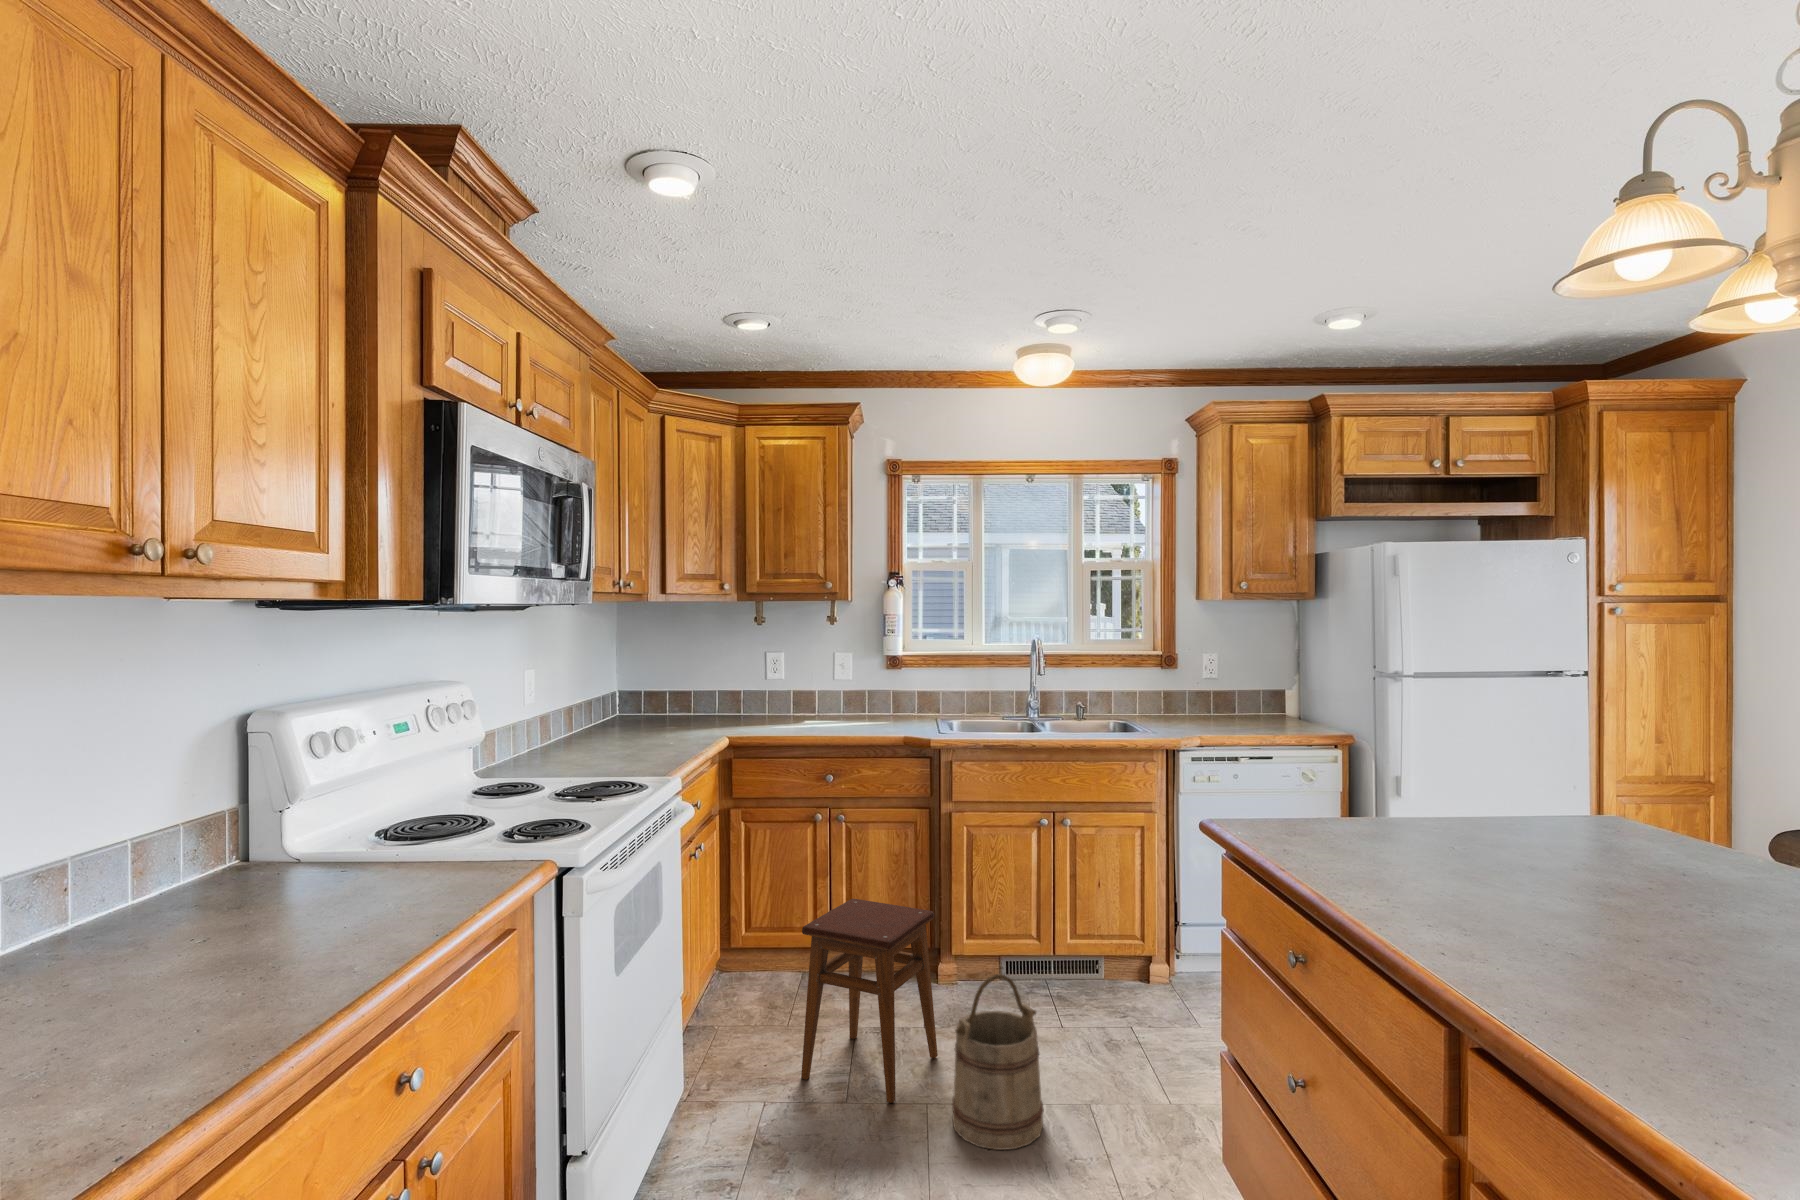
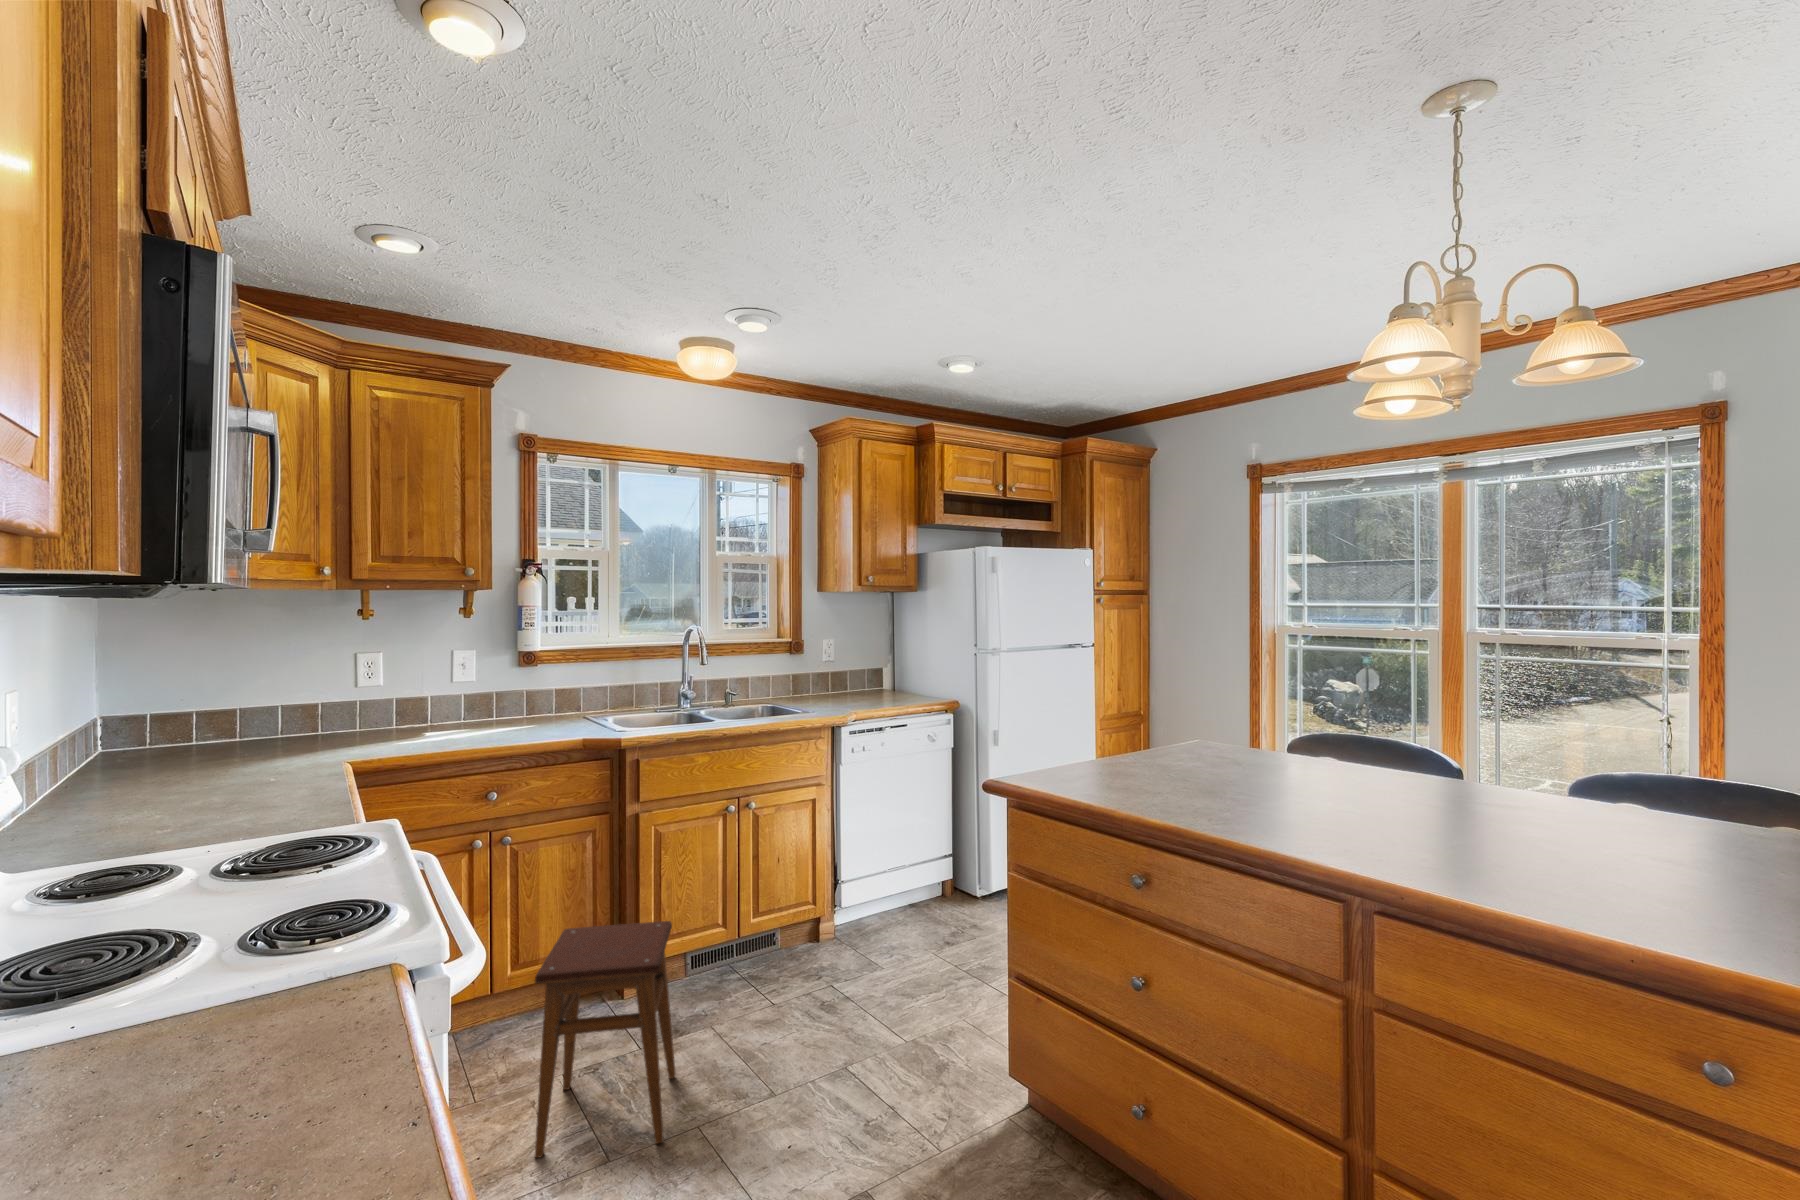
bucket: present [952,974,1043,1150] -> none [733,966,827,1151]

